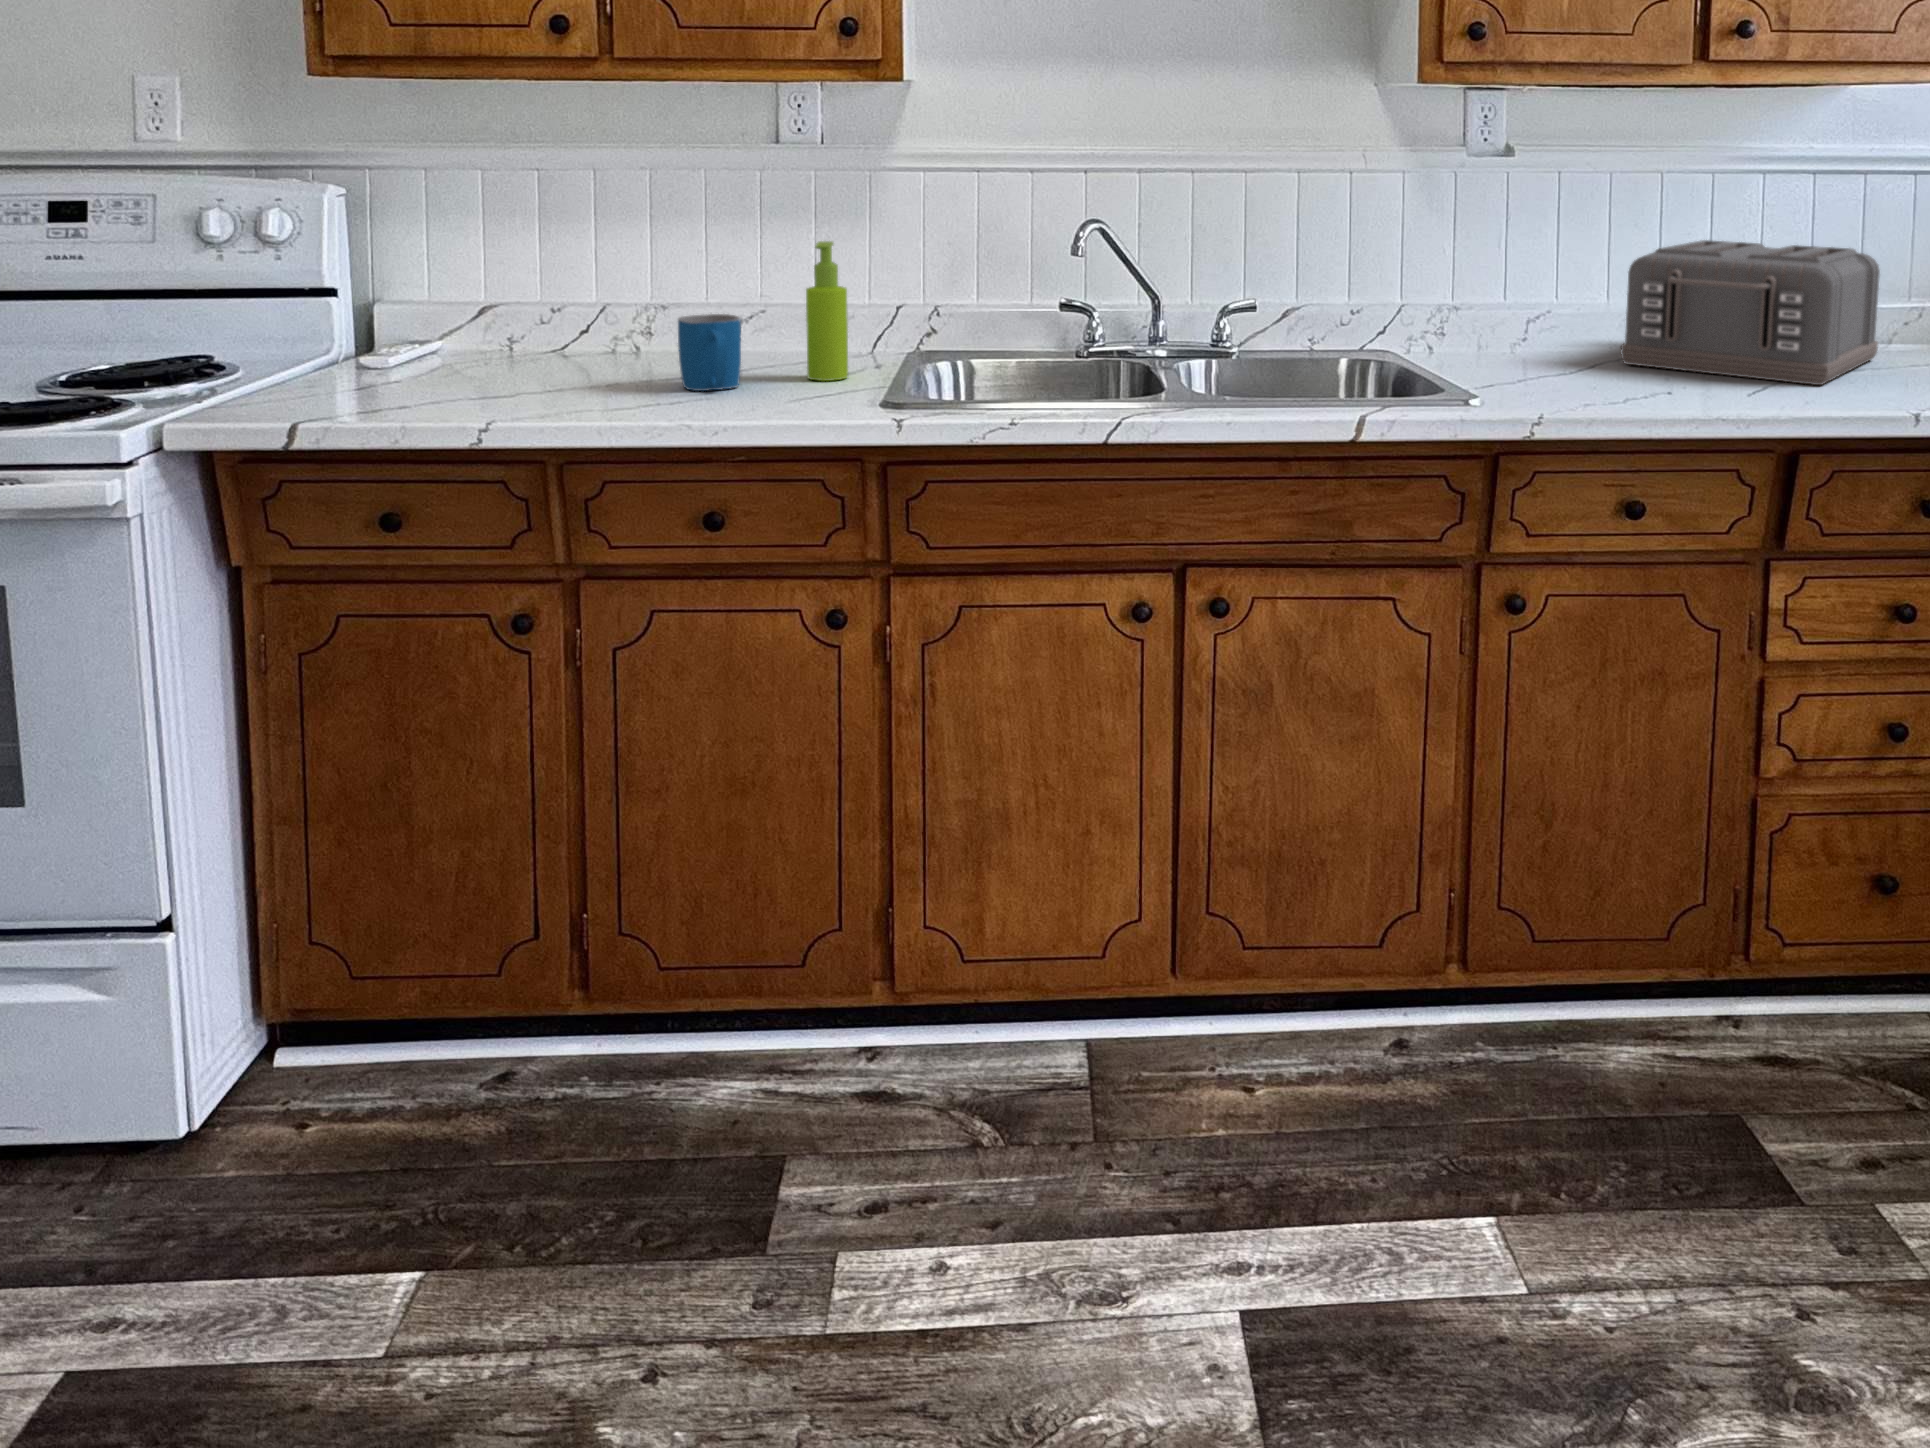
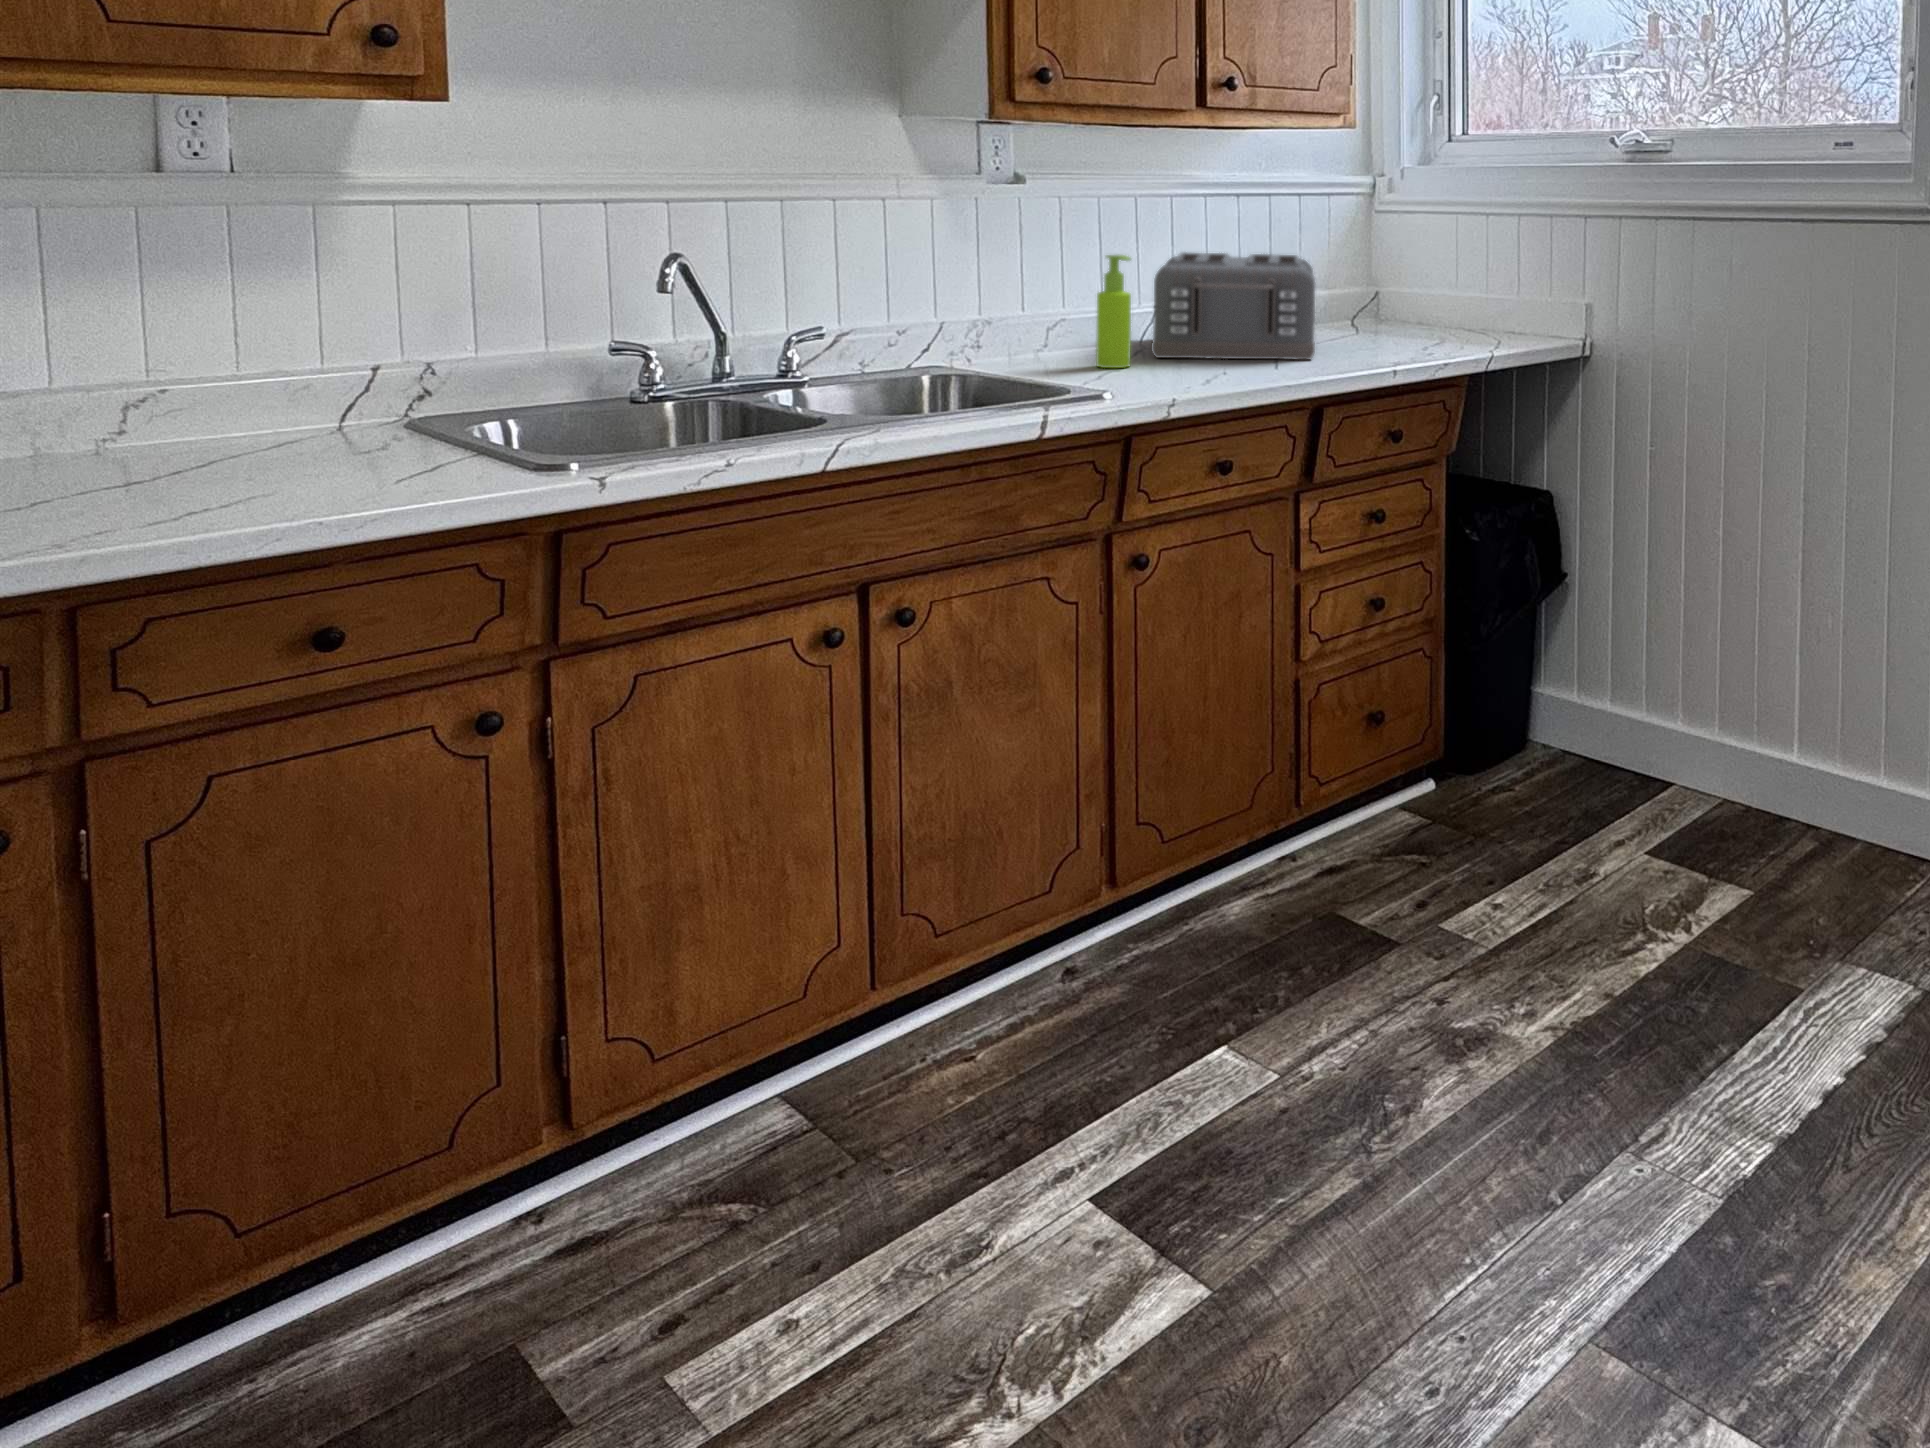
soap dispenser: present [806,241,848,381] -> present [1096,255,1131,368]
mug: present [678,314,741,391] -> none [143,388,259,489]

